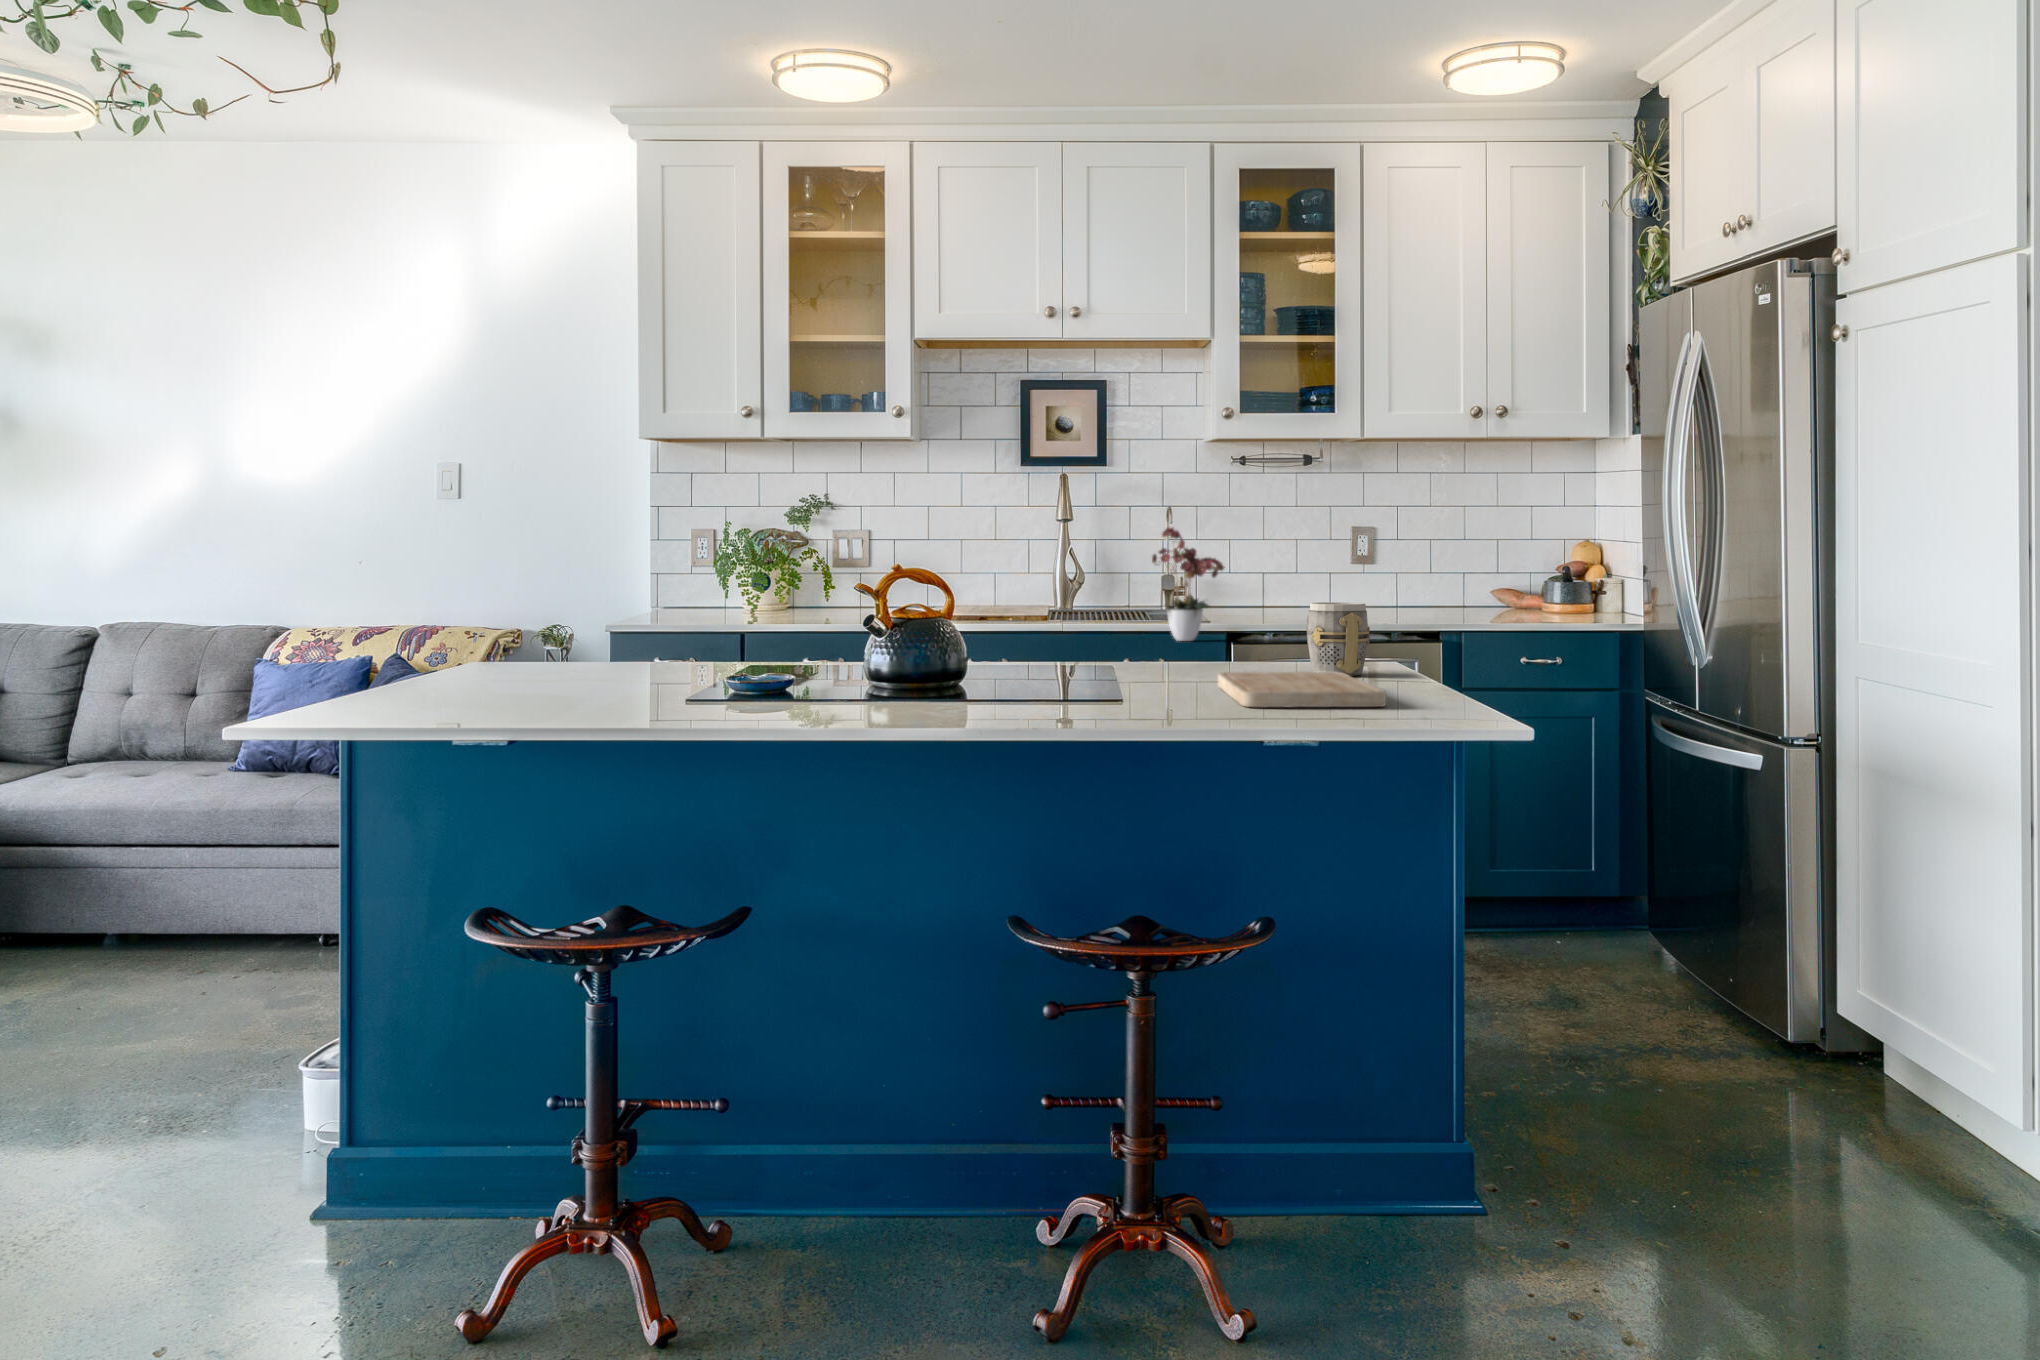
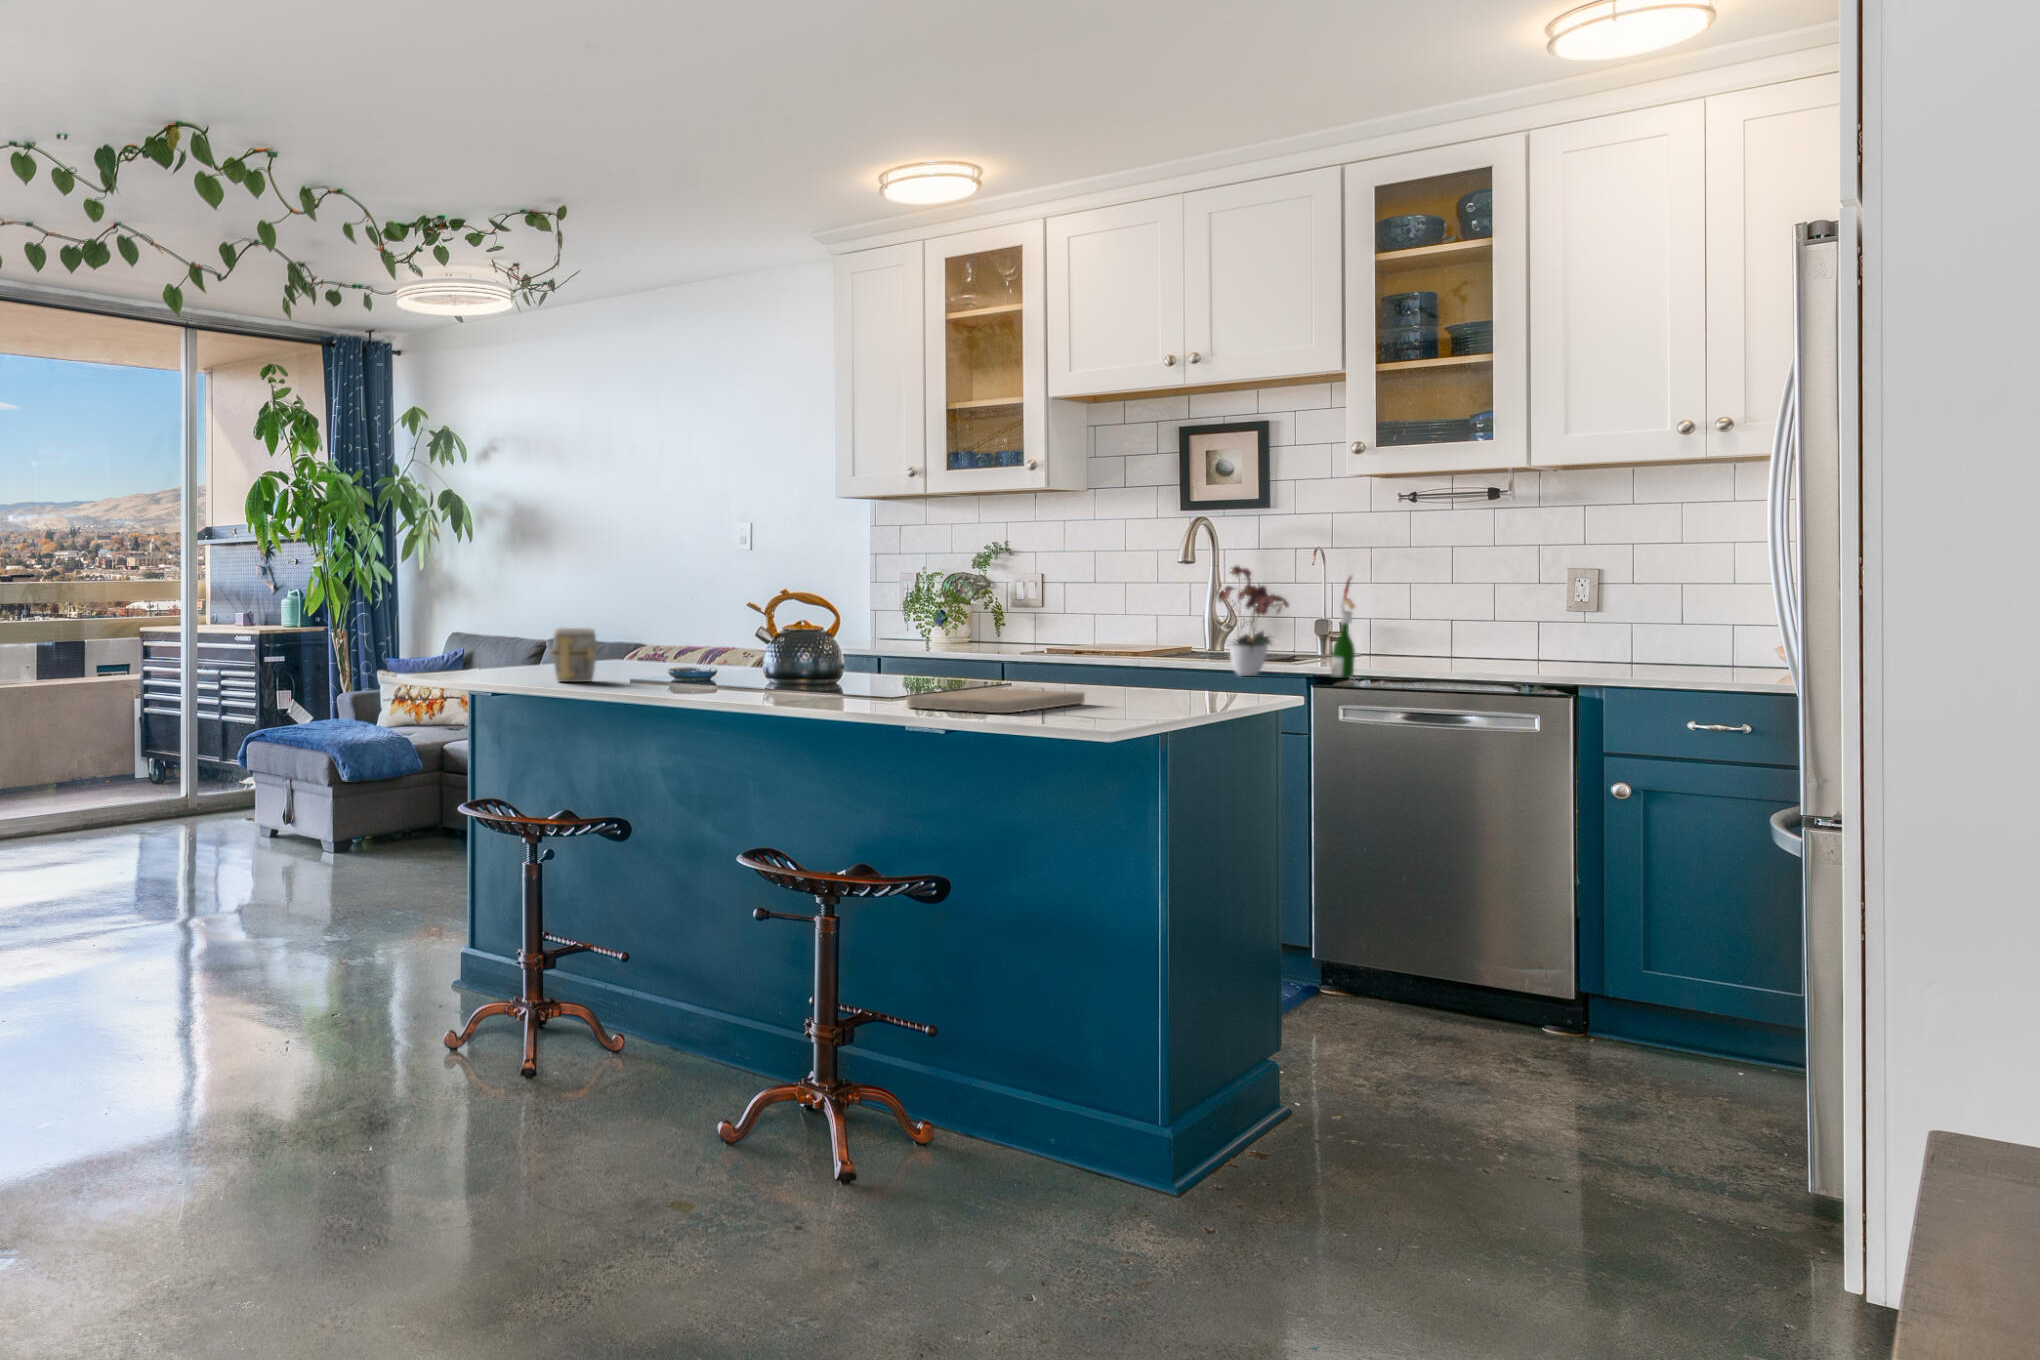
wine bottle: none [1255,539,1283,640] -> present [1331,577,1355,678]
mug: present [1307,602,1370,676] -> present [552,628,597,682]

